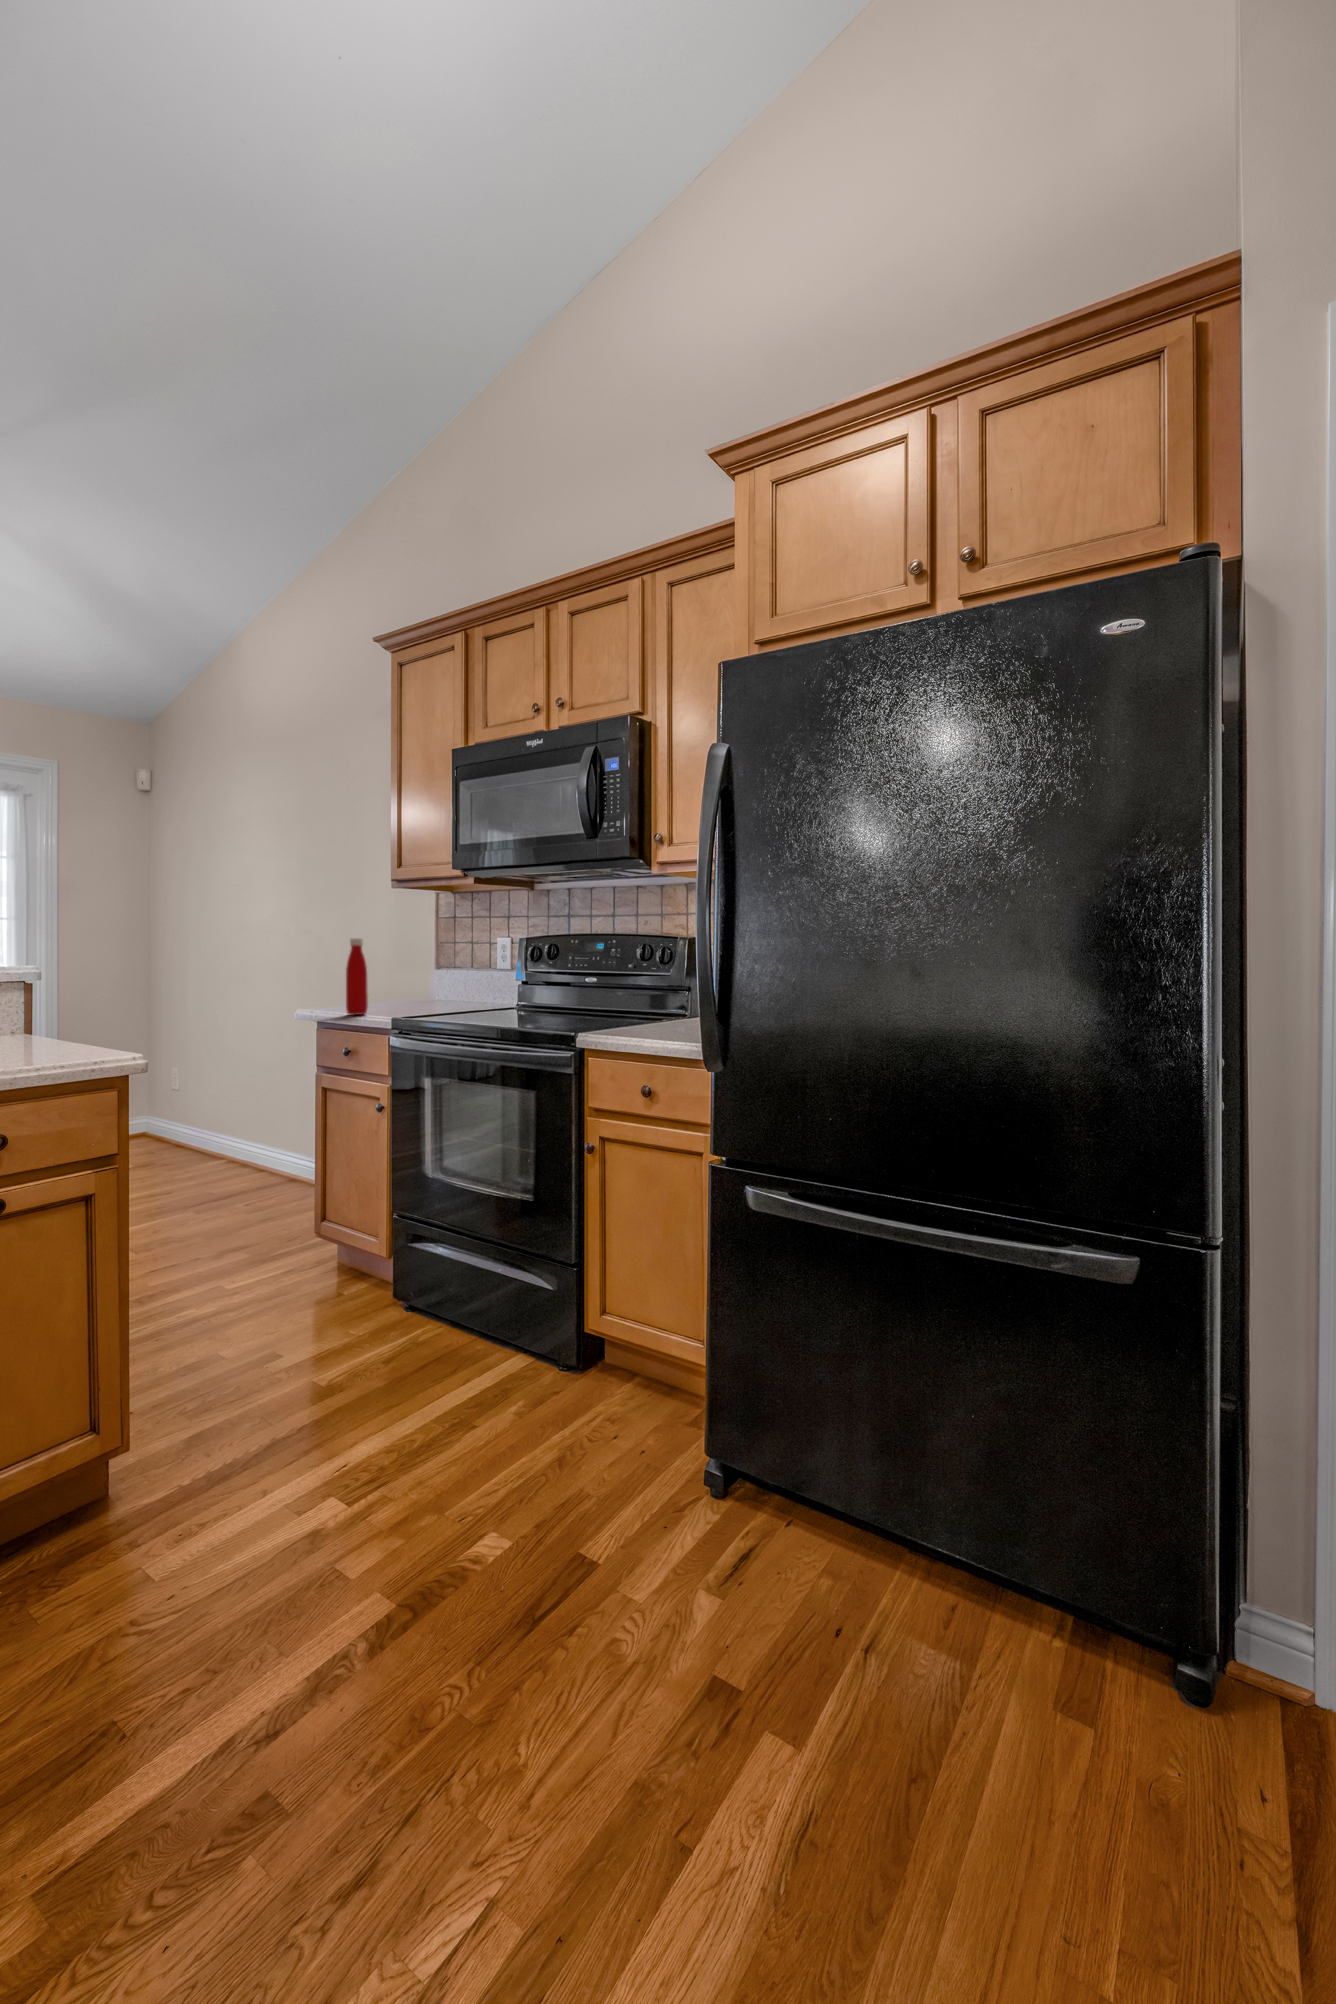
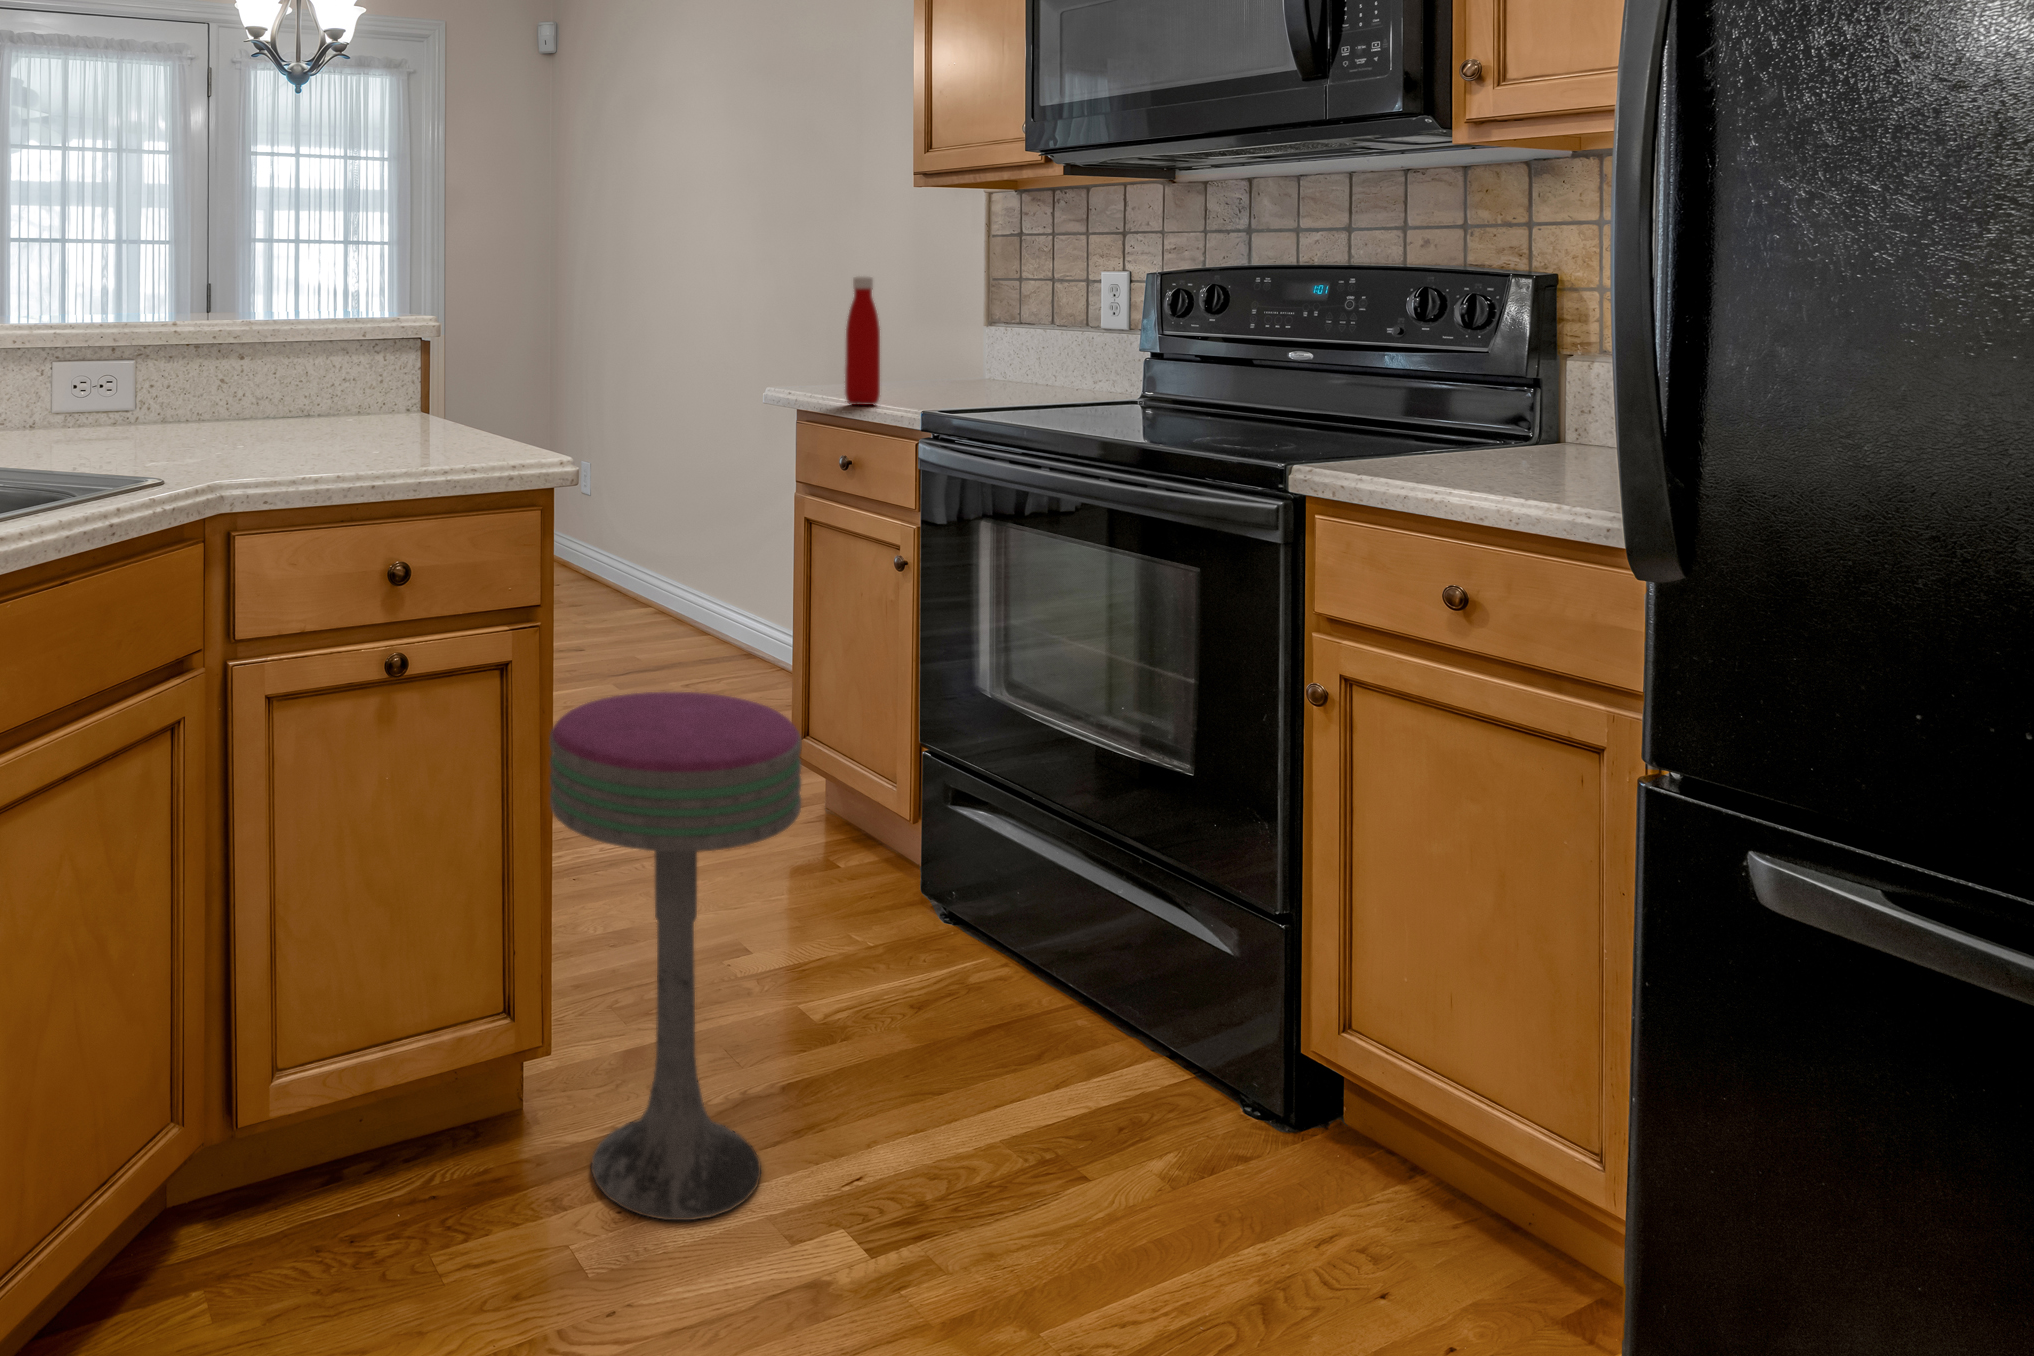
bar stool: none [145,1182,313,1497] -> present [550,692,802,1220]

